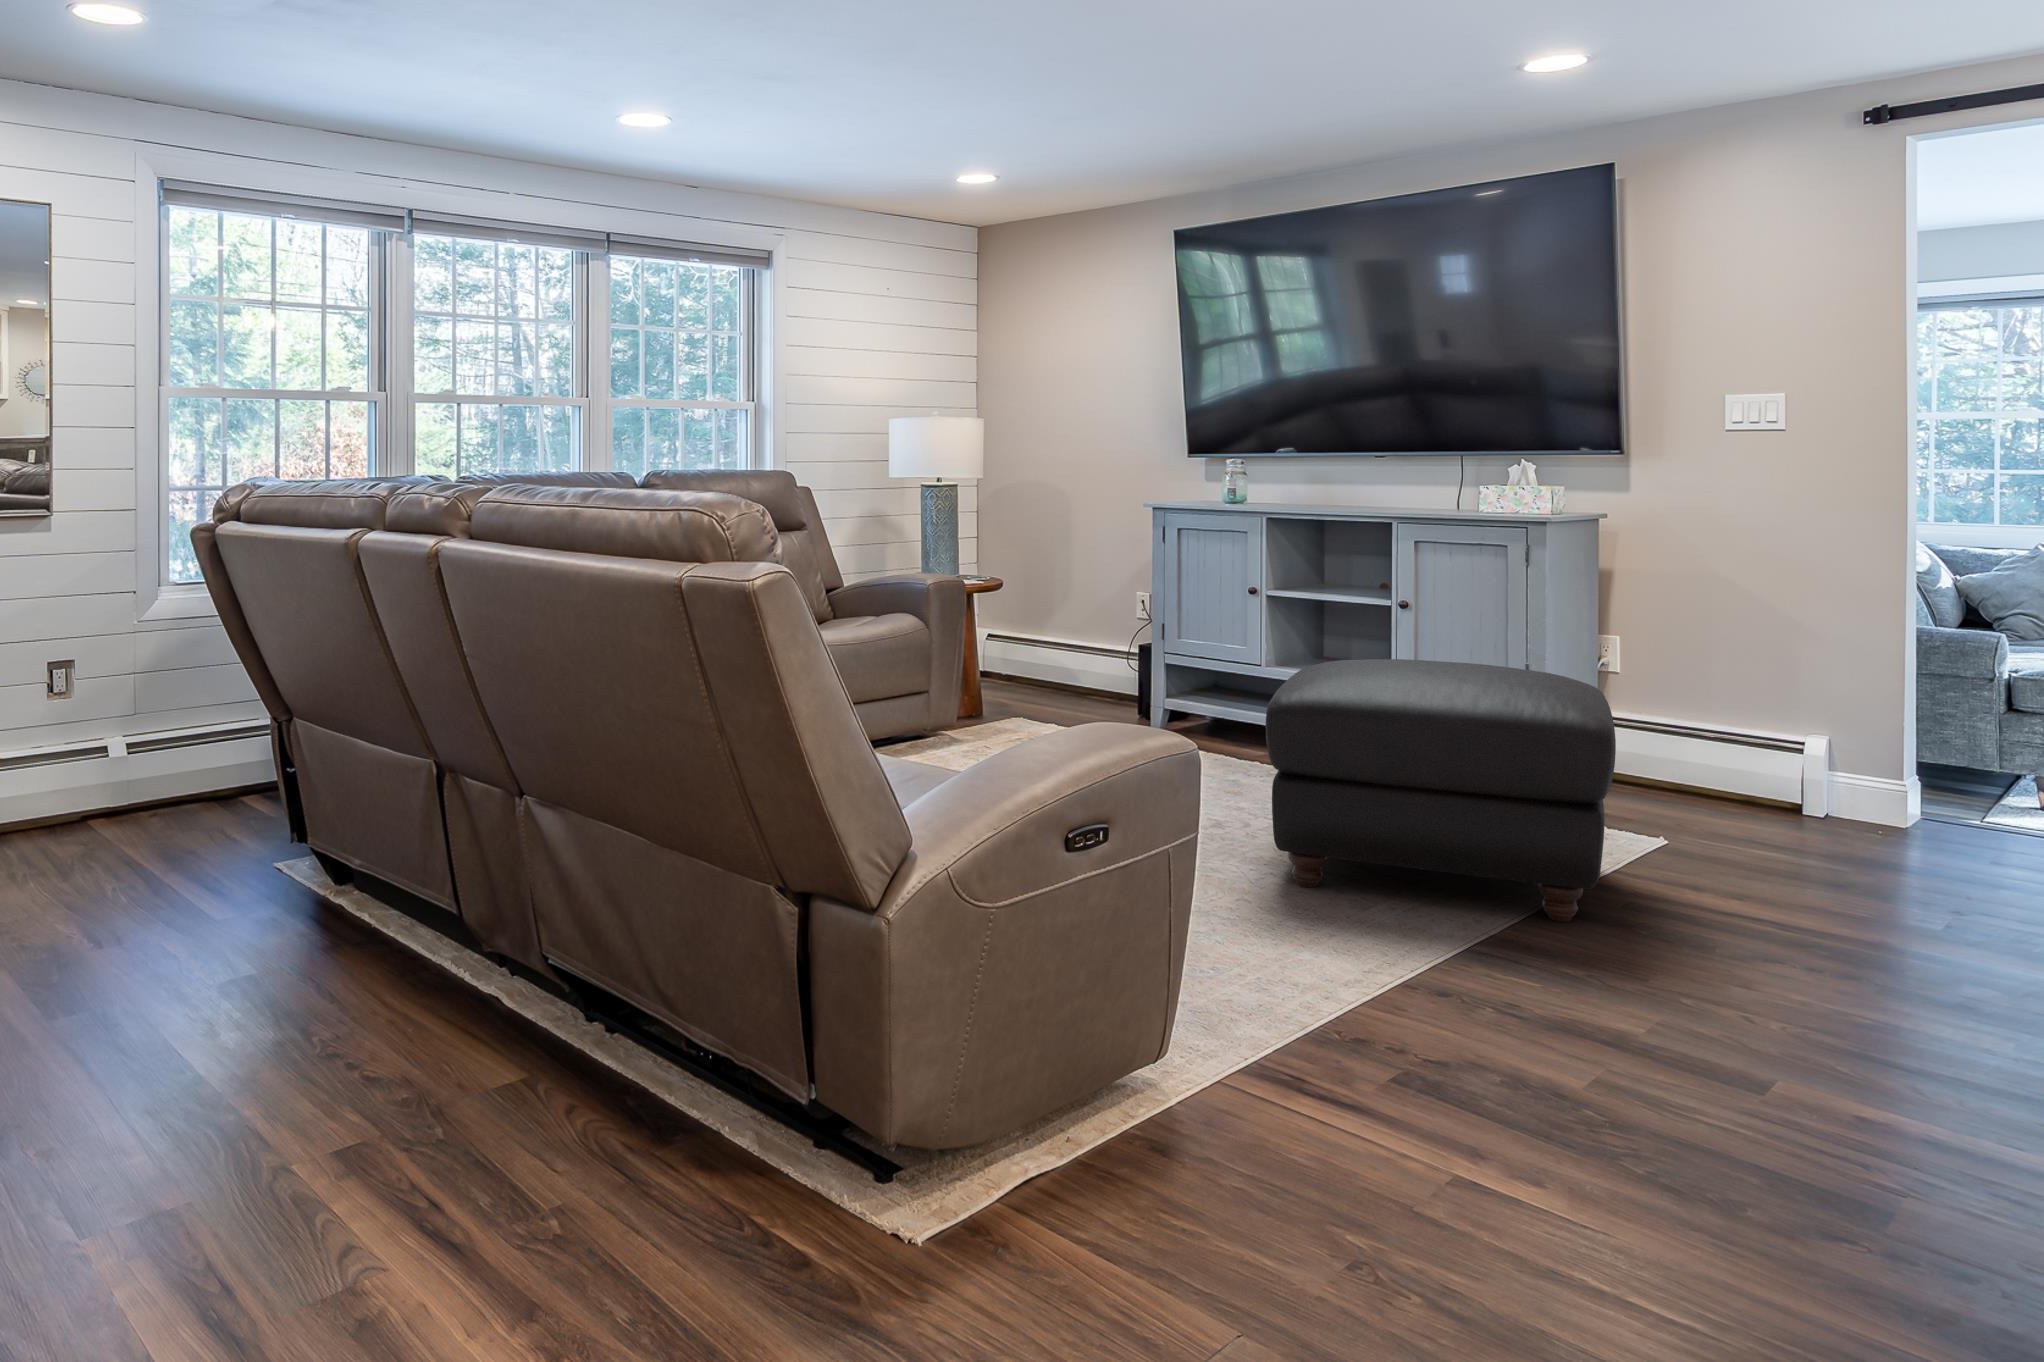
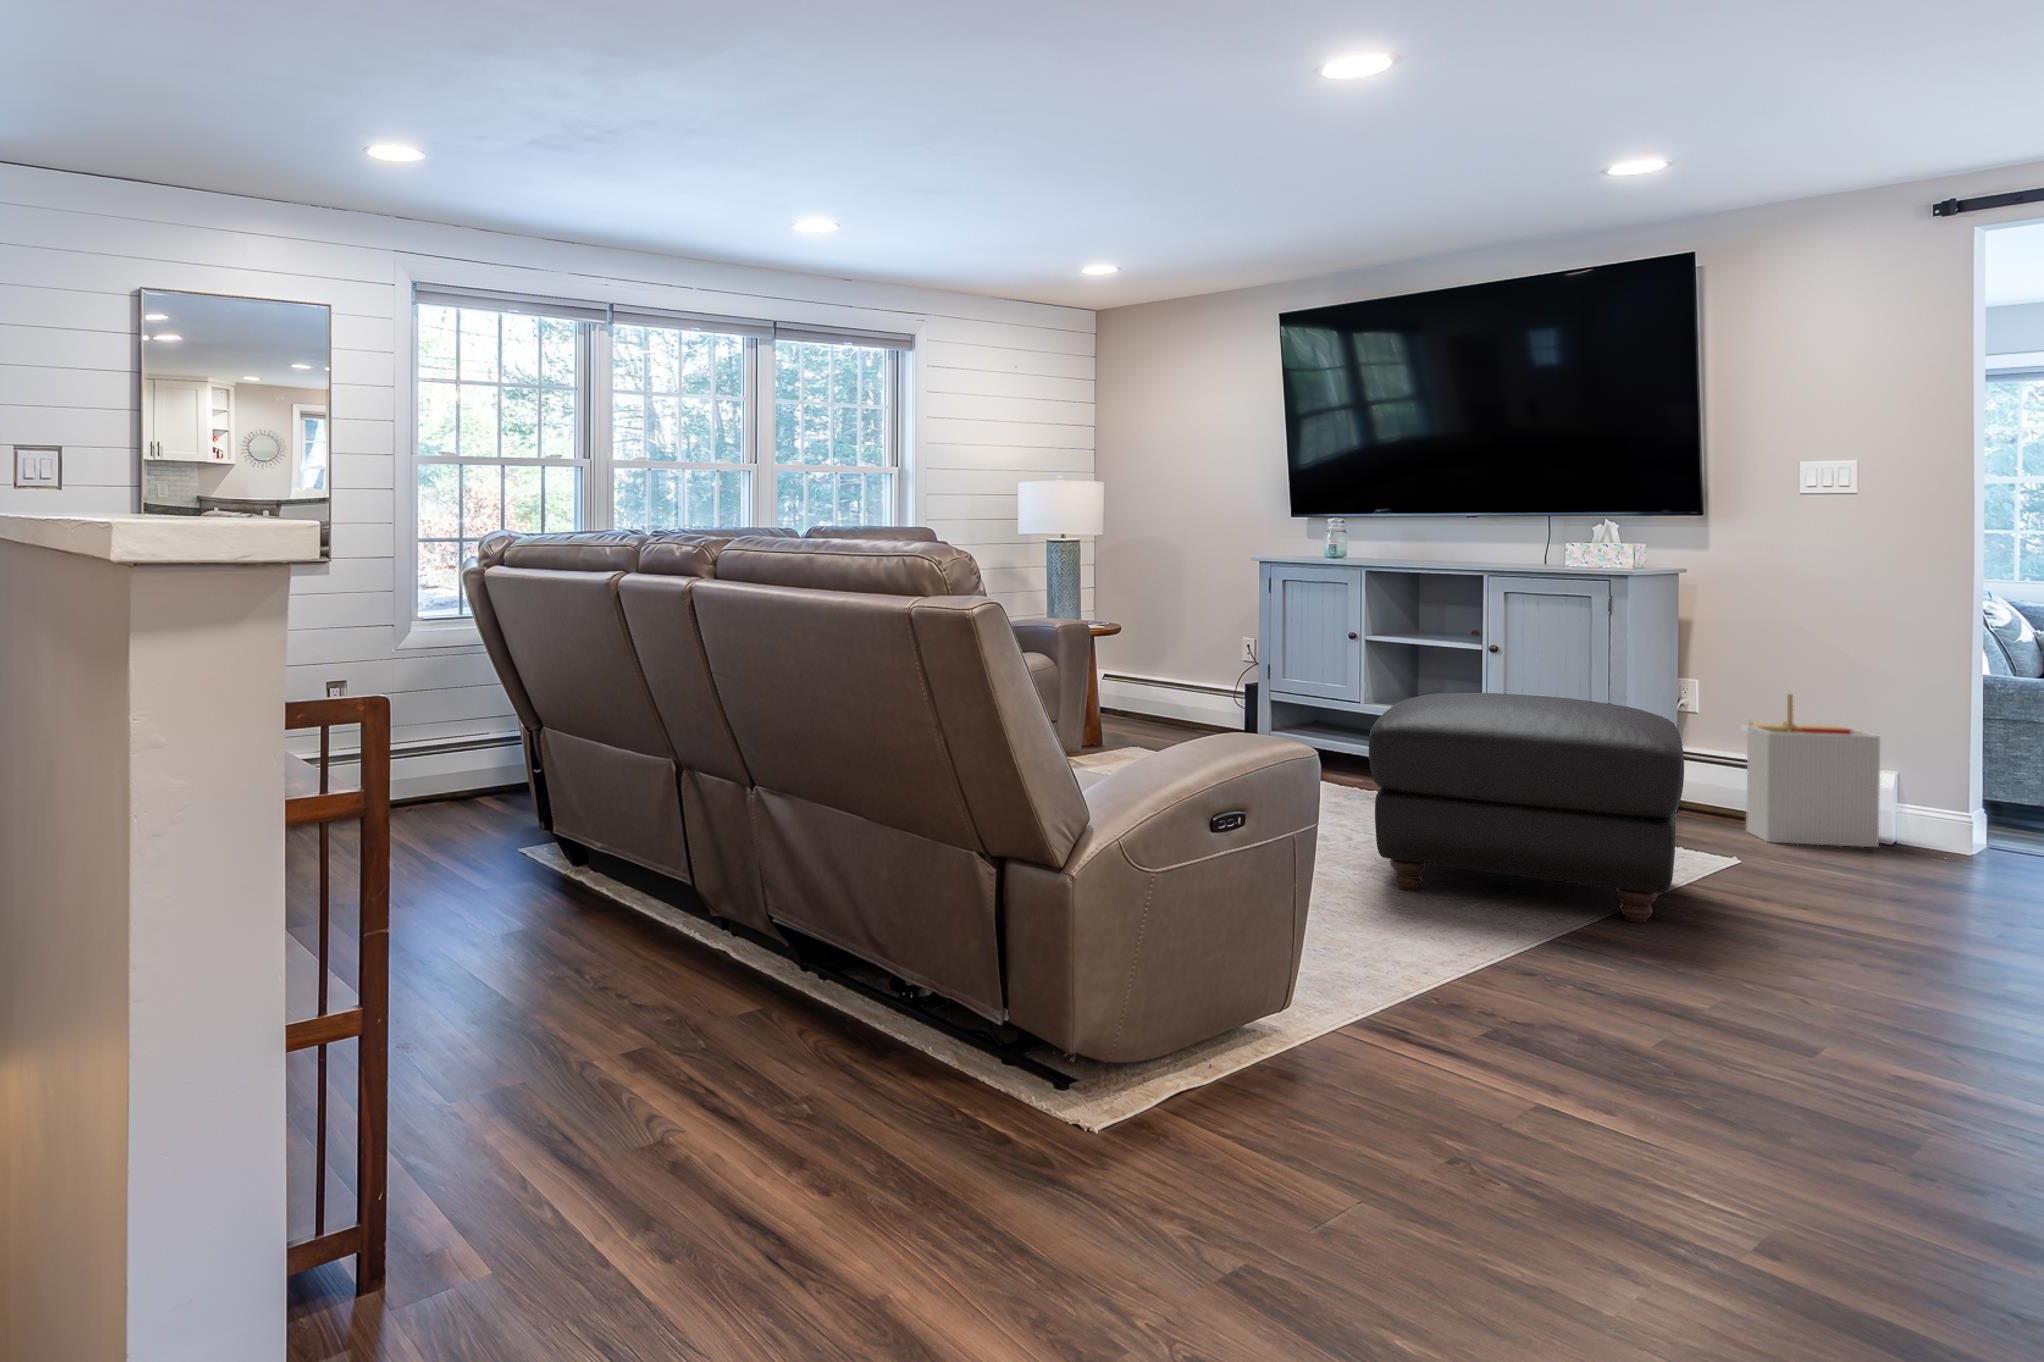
storage bin: none [1666,653,1814,820] -> present [1741,694,1880,847]

